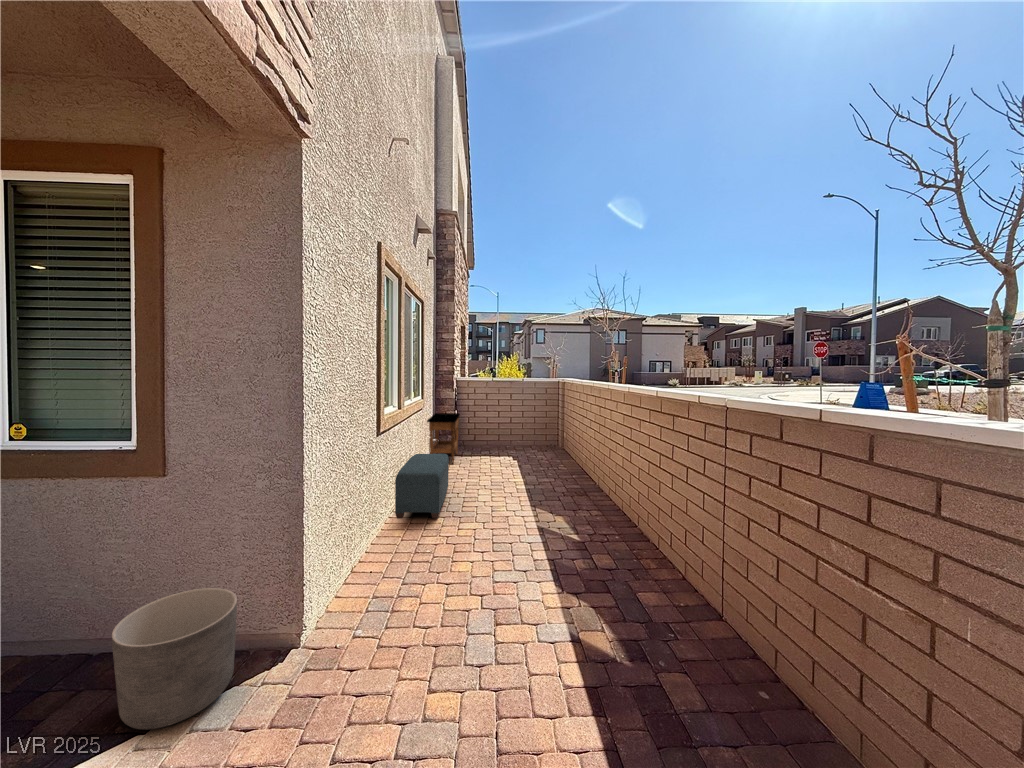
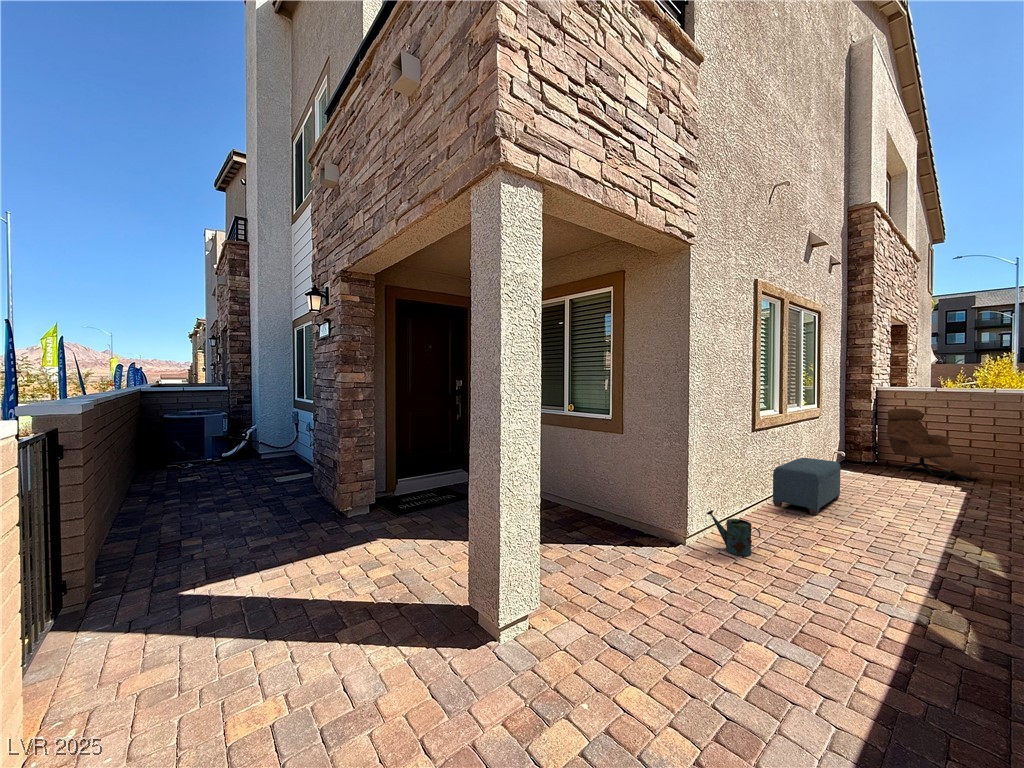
lounge chair: none [464,396,519,452] -> present [886,409,980,482]
side table: present [427,413,460,464] -> none [825,425,876,480]
watering can: none [330,568,406,627] -> present [707,510,761,556]
planter: present [112,588,237,730] -> none [604,494,653,549]

